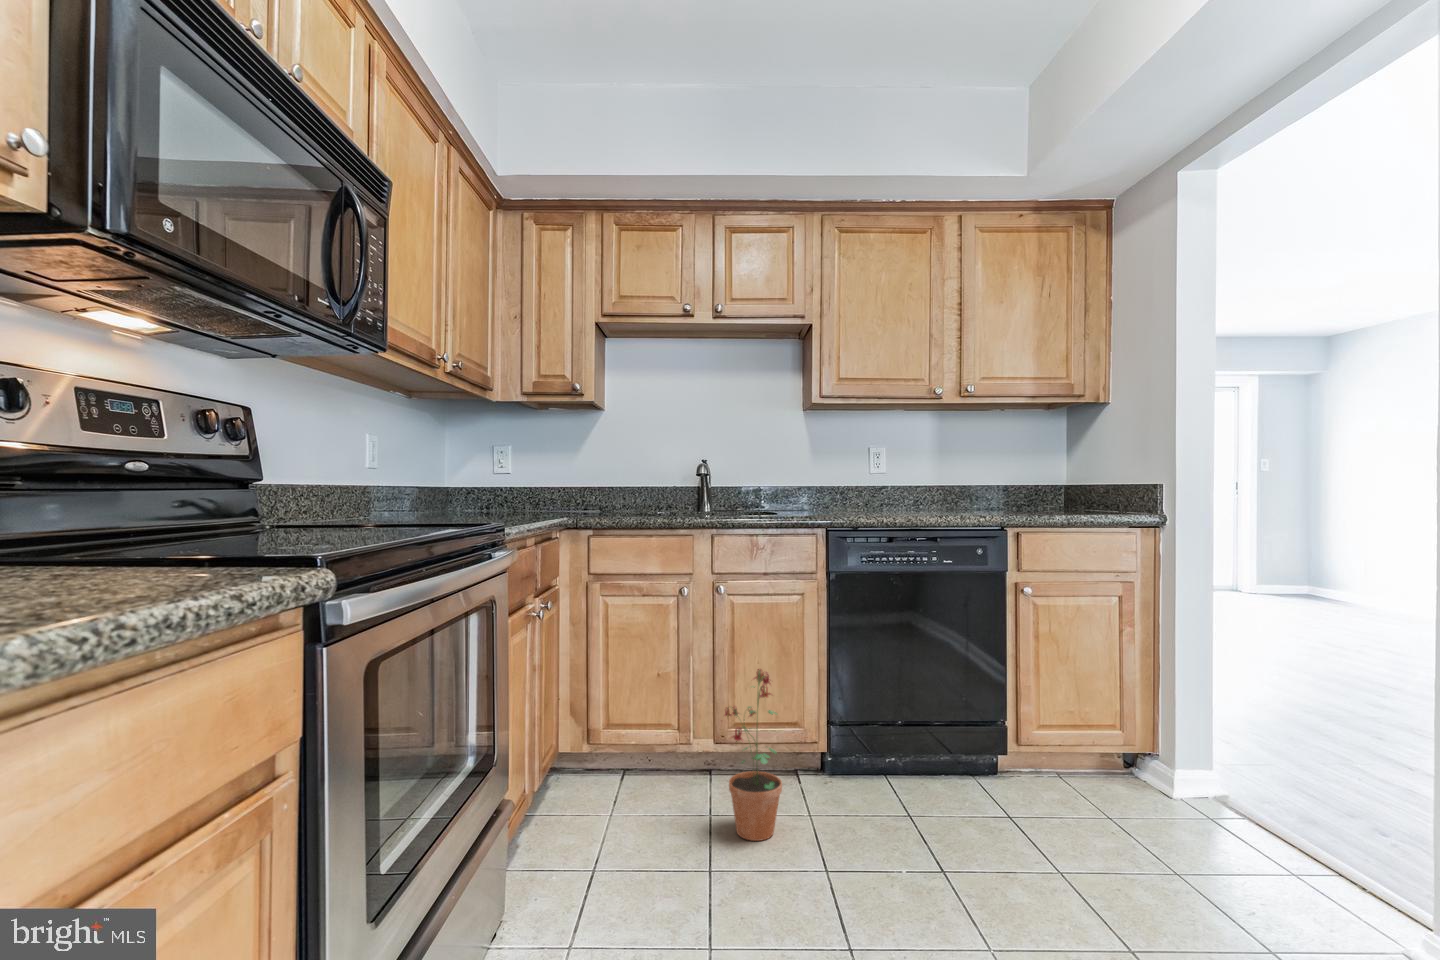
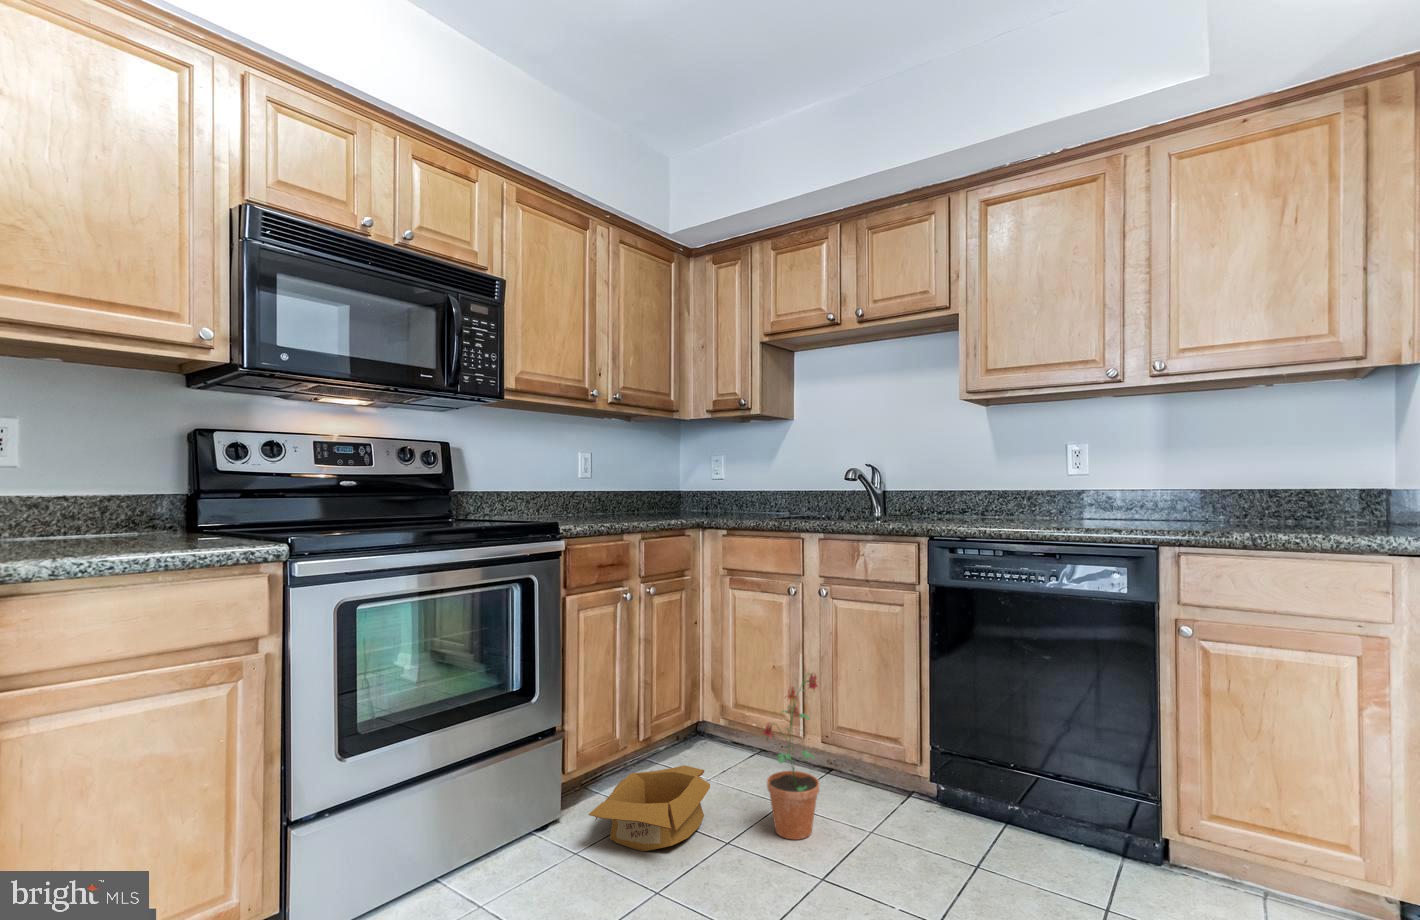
cardboard box: none [557,798,700,908] -> present [589,765,710,851]

